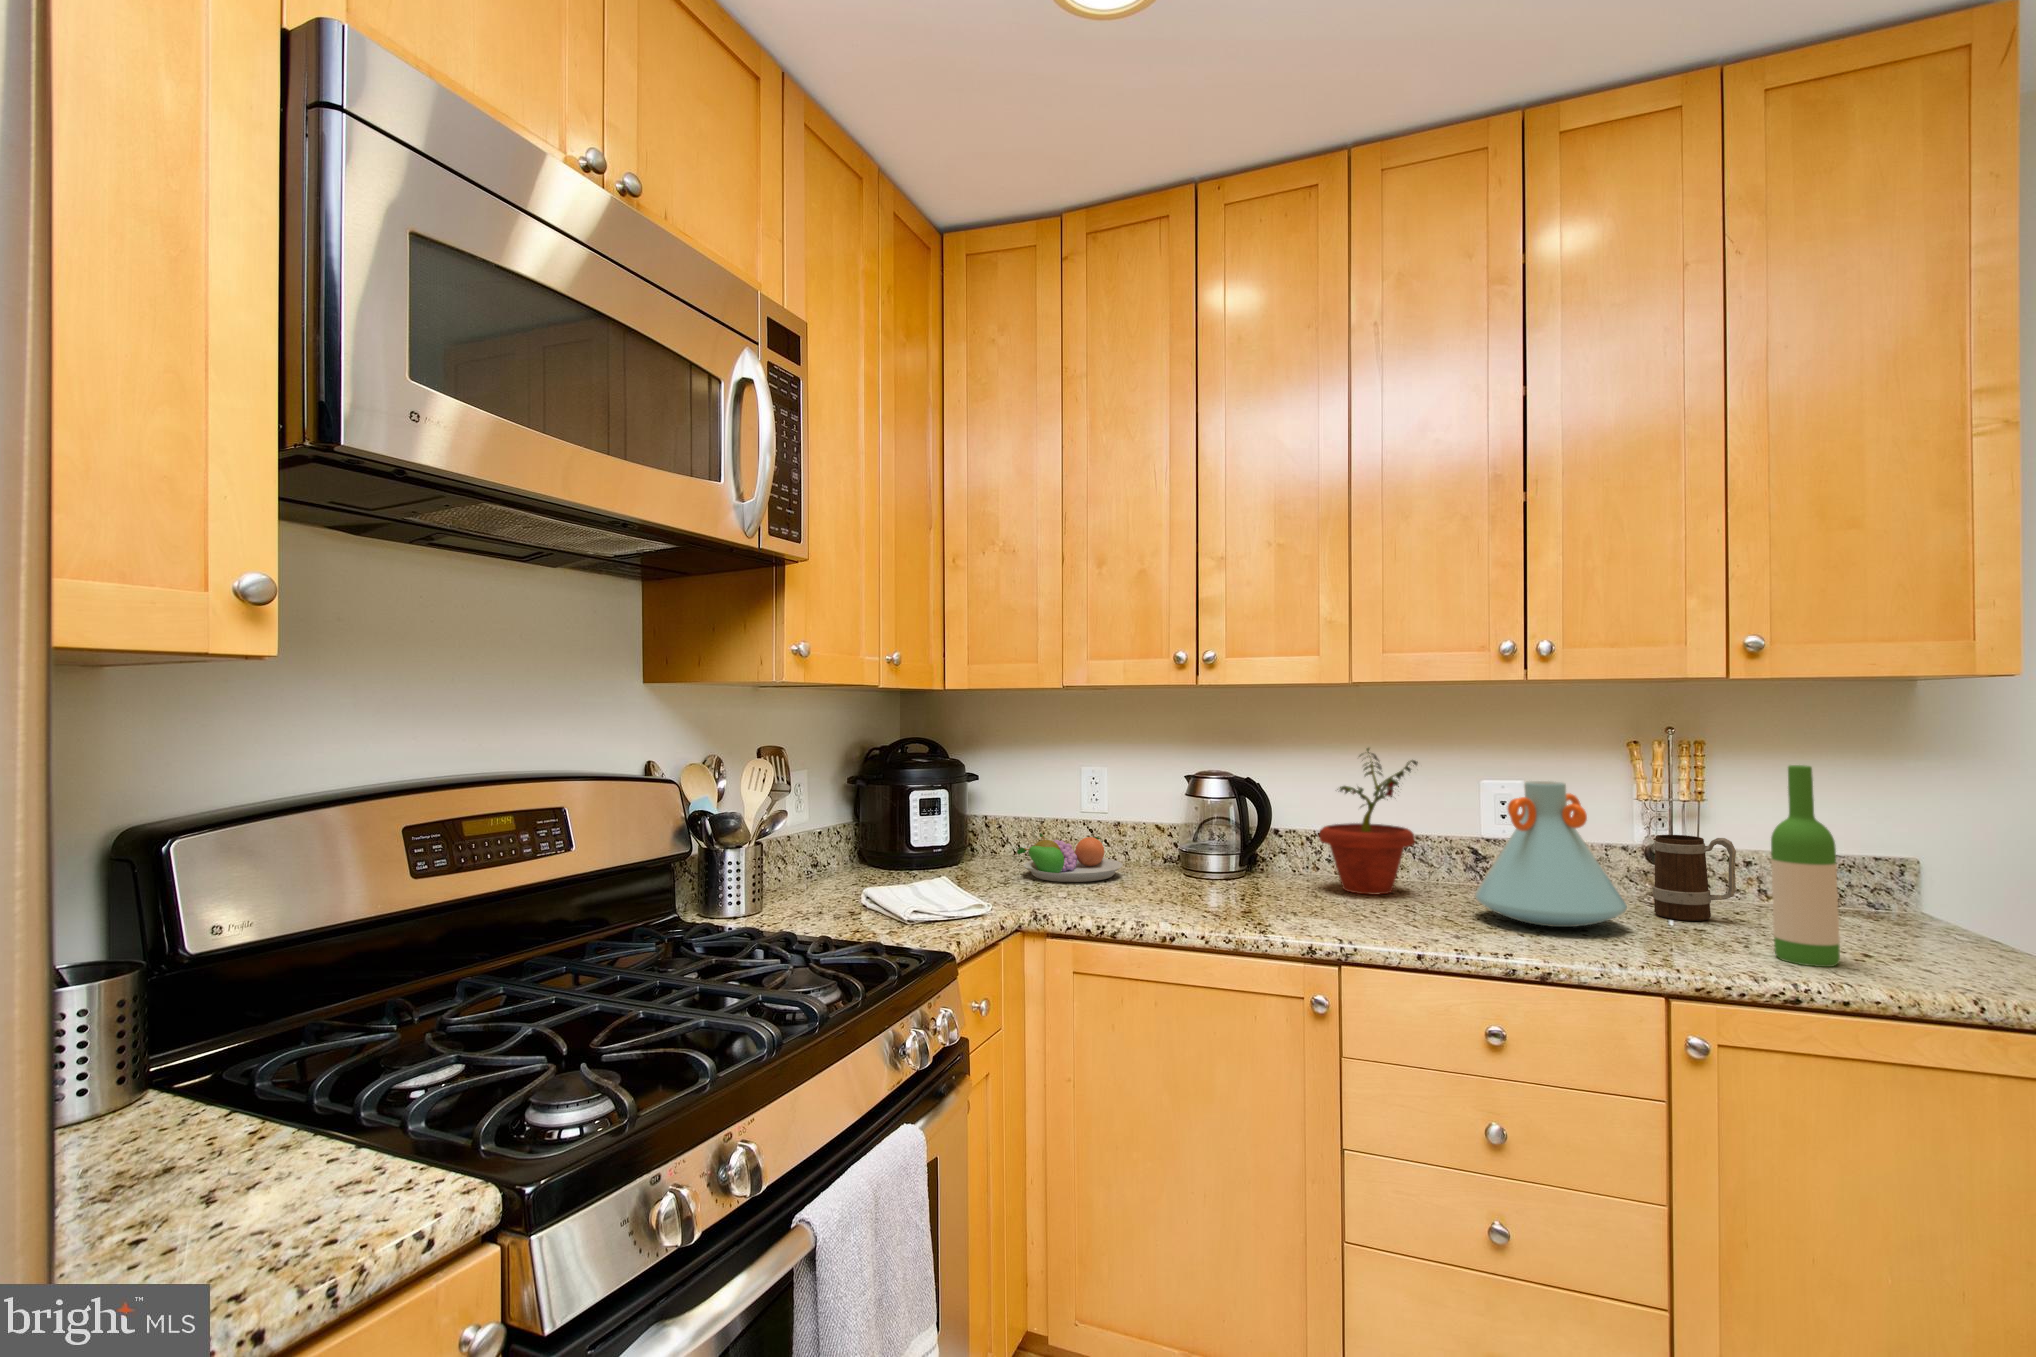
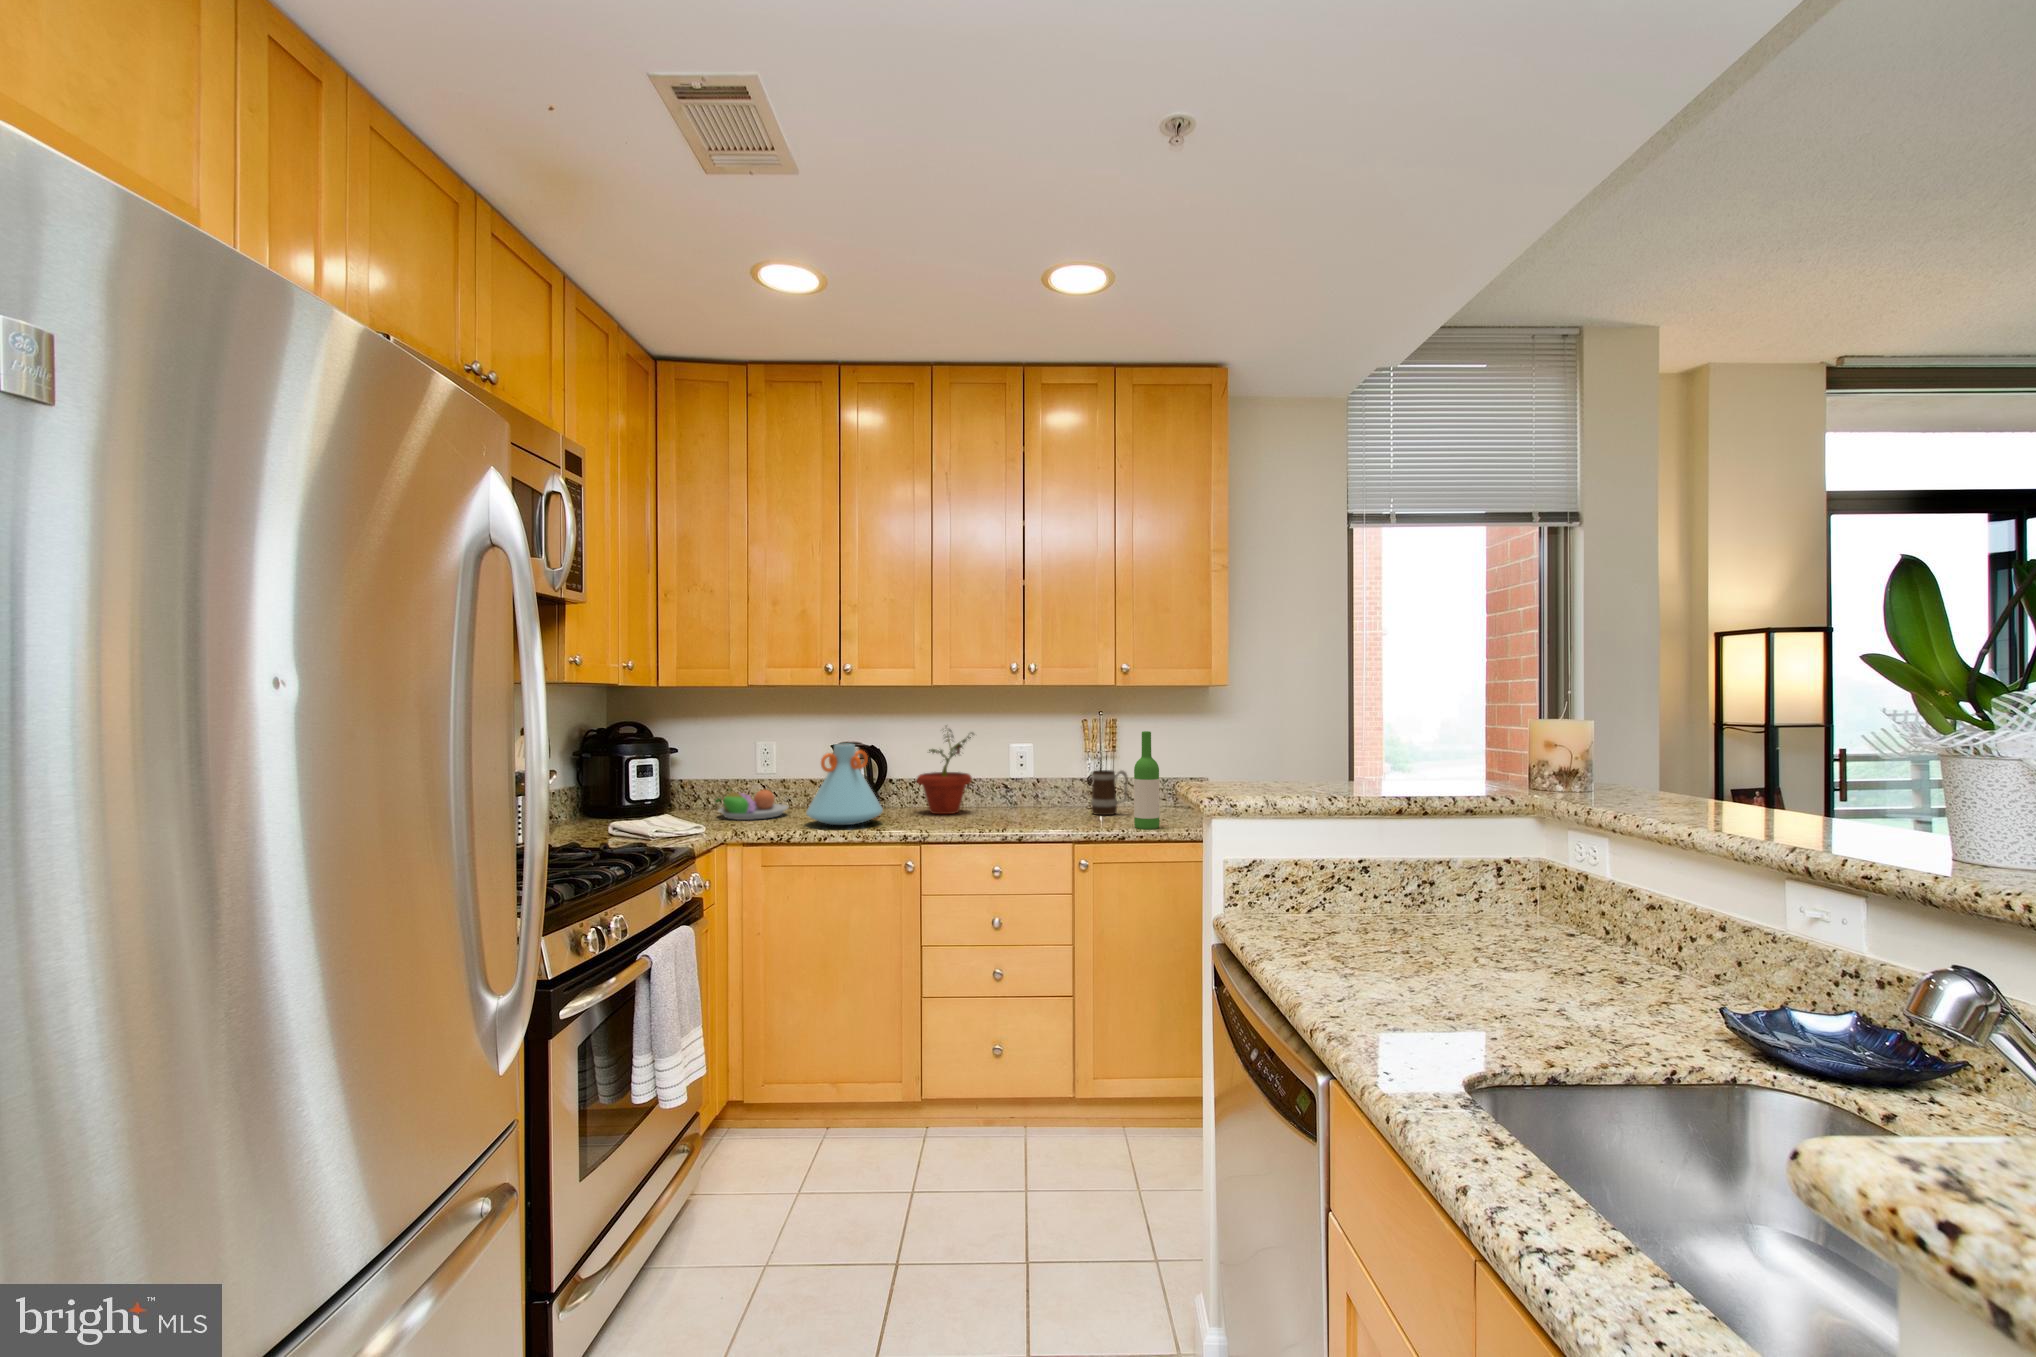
vase: present [1475,781,1627,927] -> present [806,744,883,825]

